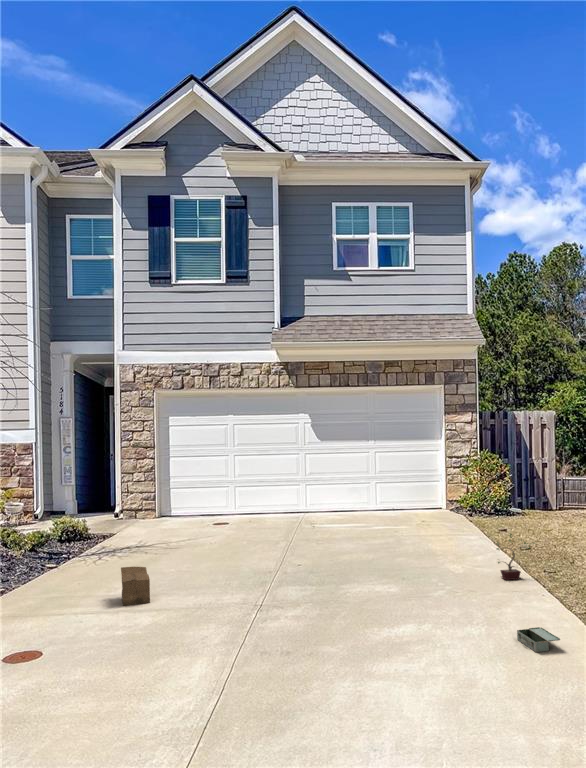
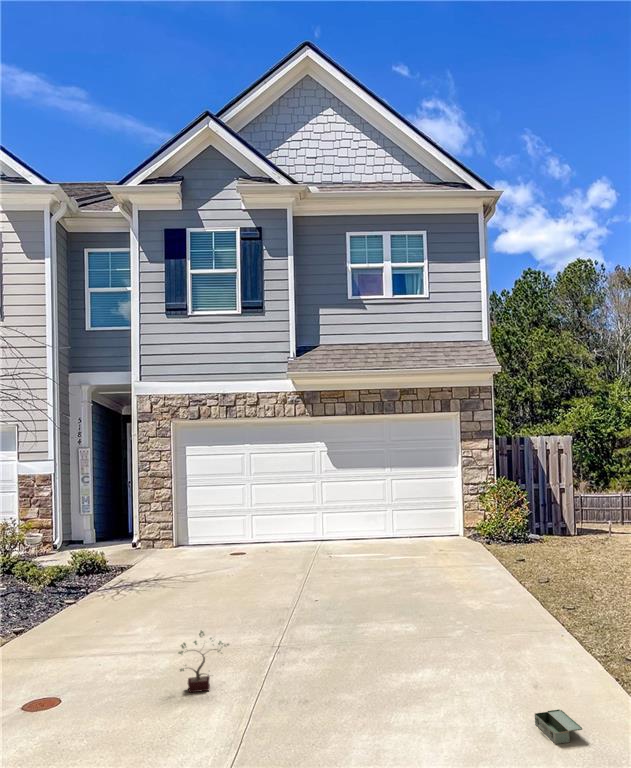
potted plant: present [497,534,535,580] -> present [179,631,229,692]
cardboard box: present [121,567,150,606] -> none [118,624,147,670]

